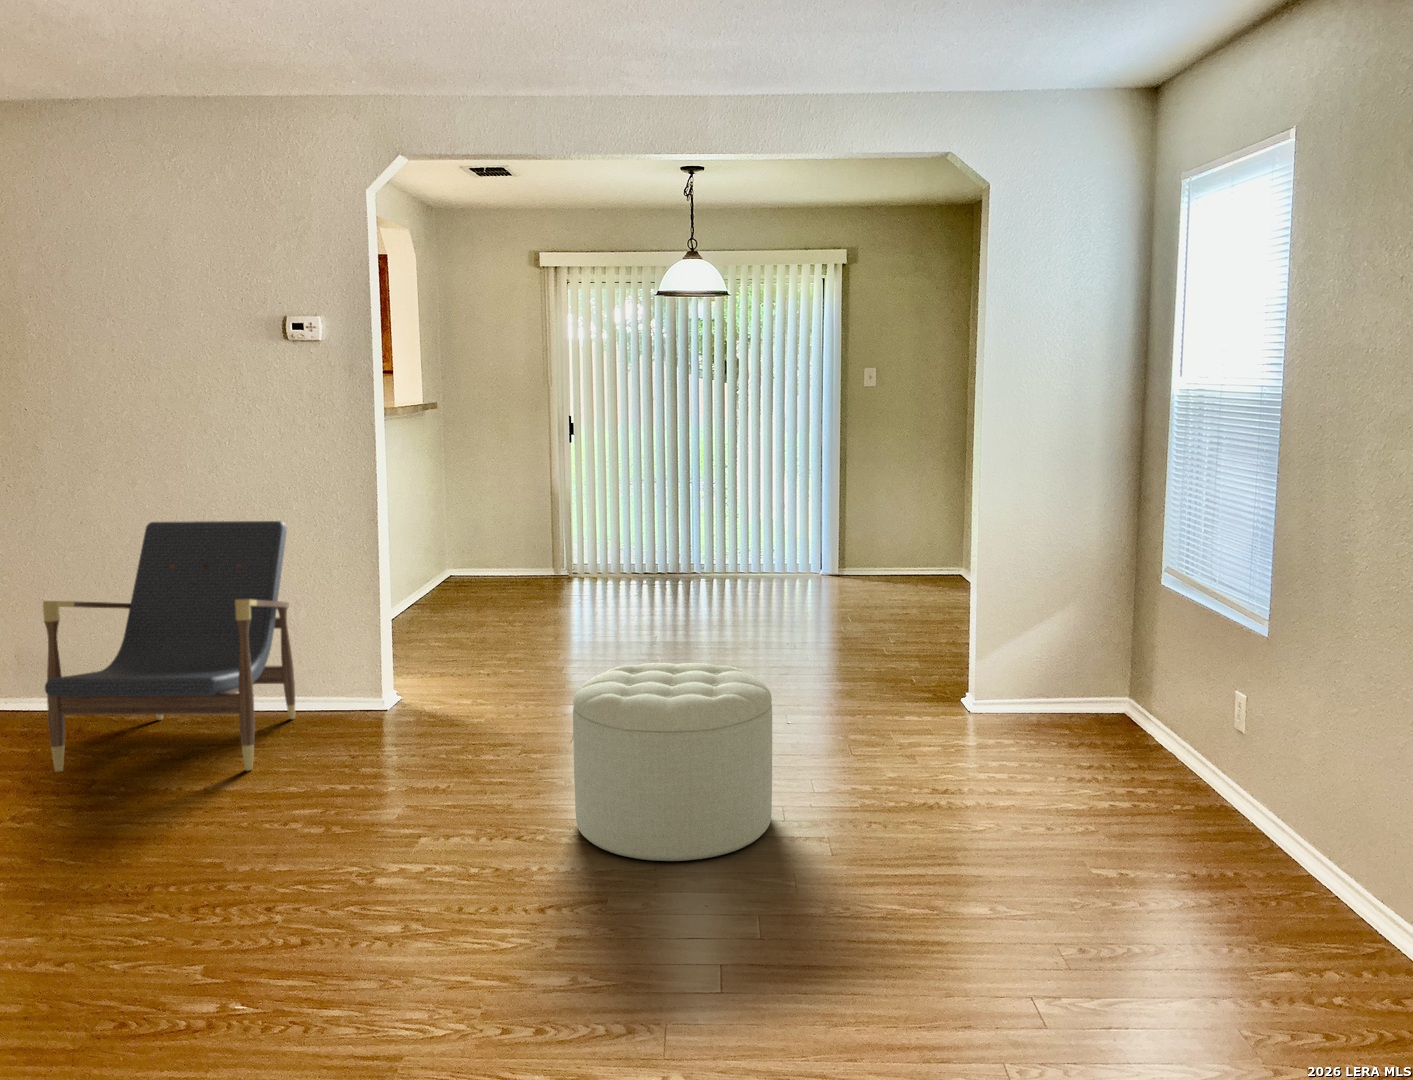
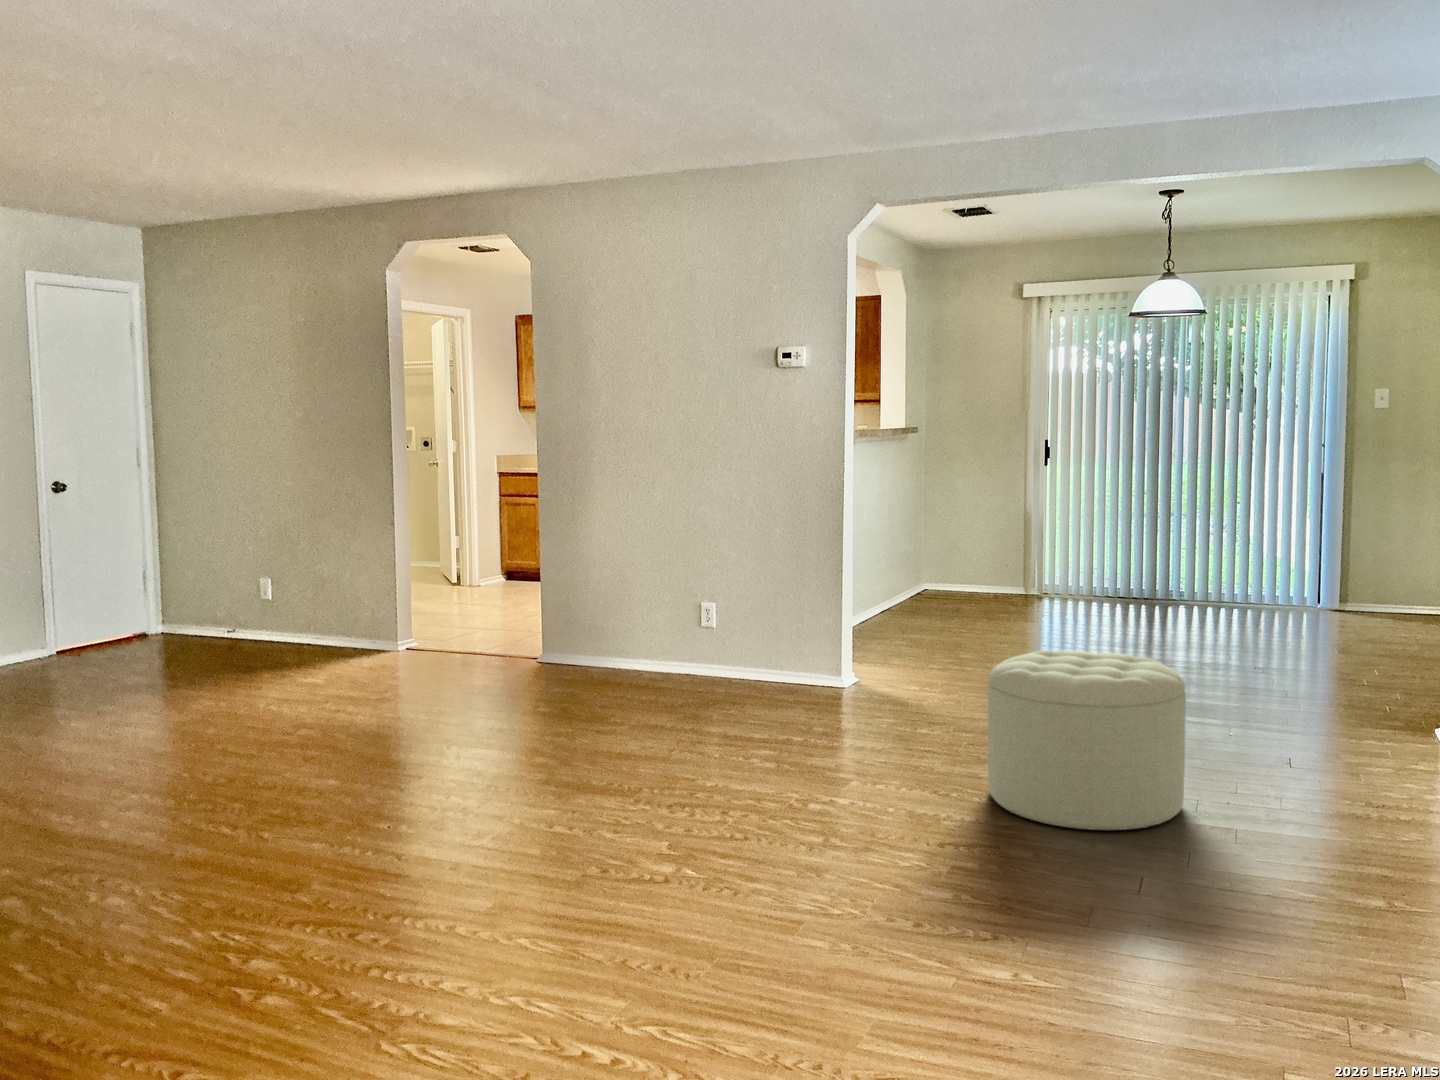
lounge chair: present [43,521,295,772] -> none [586,519,771,722]

